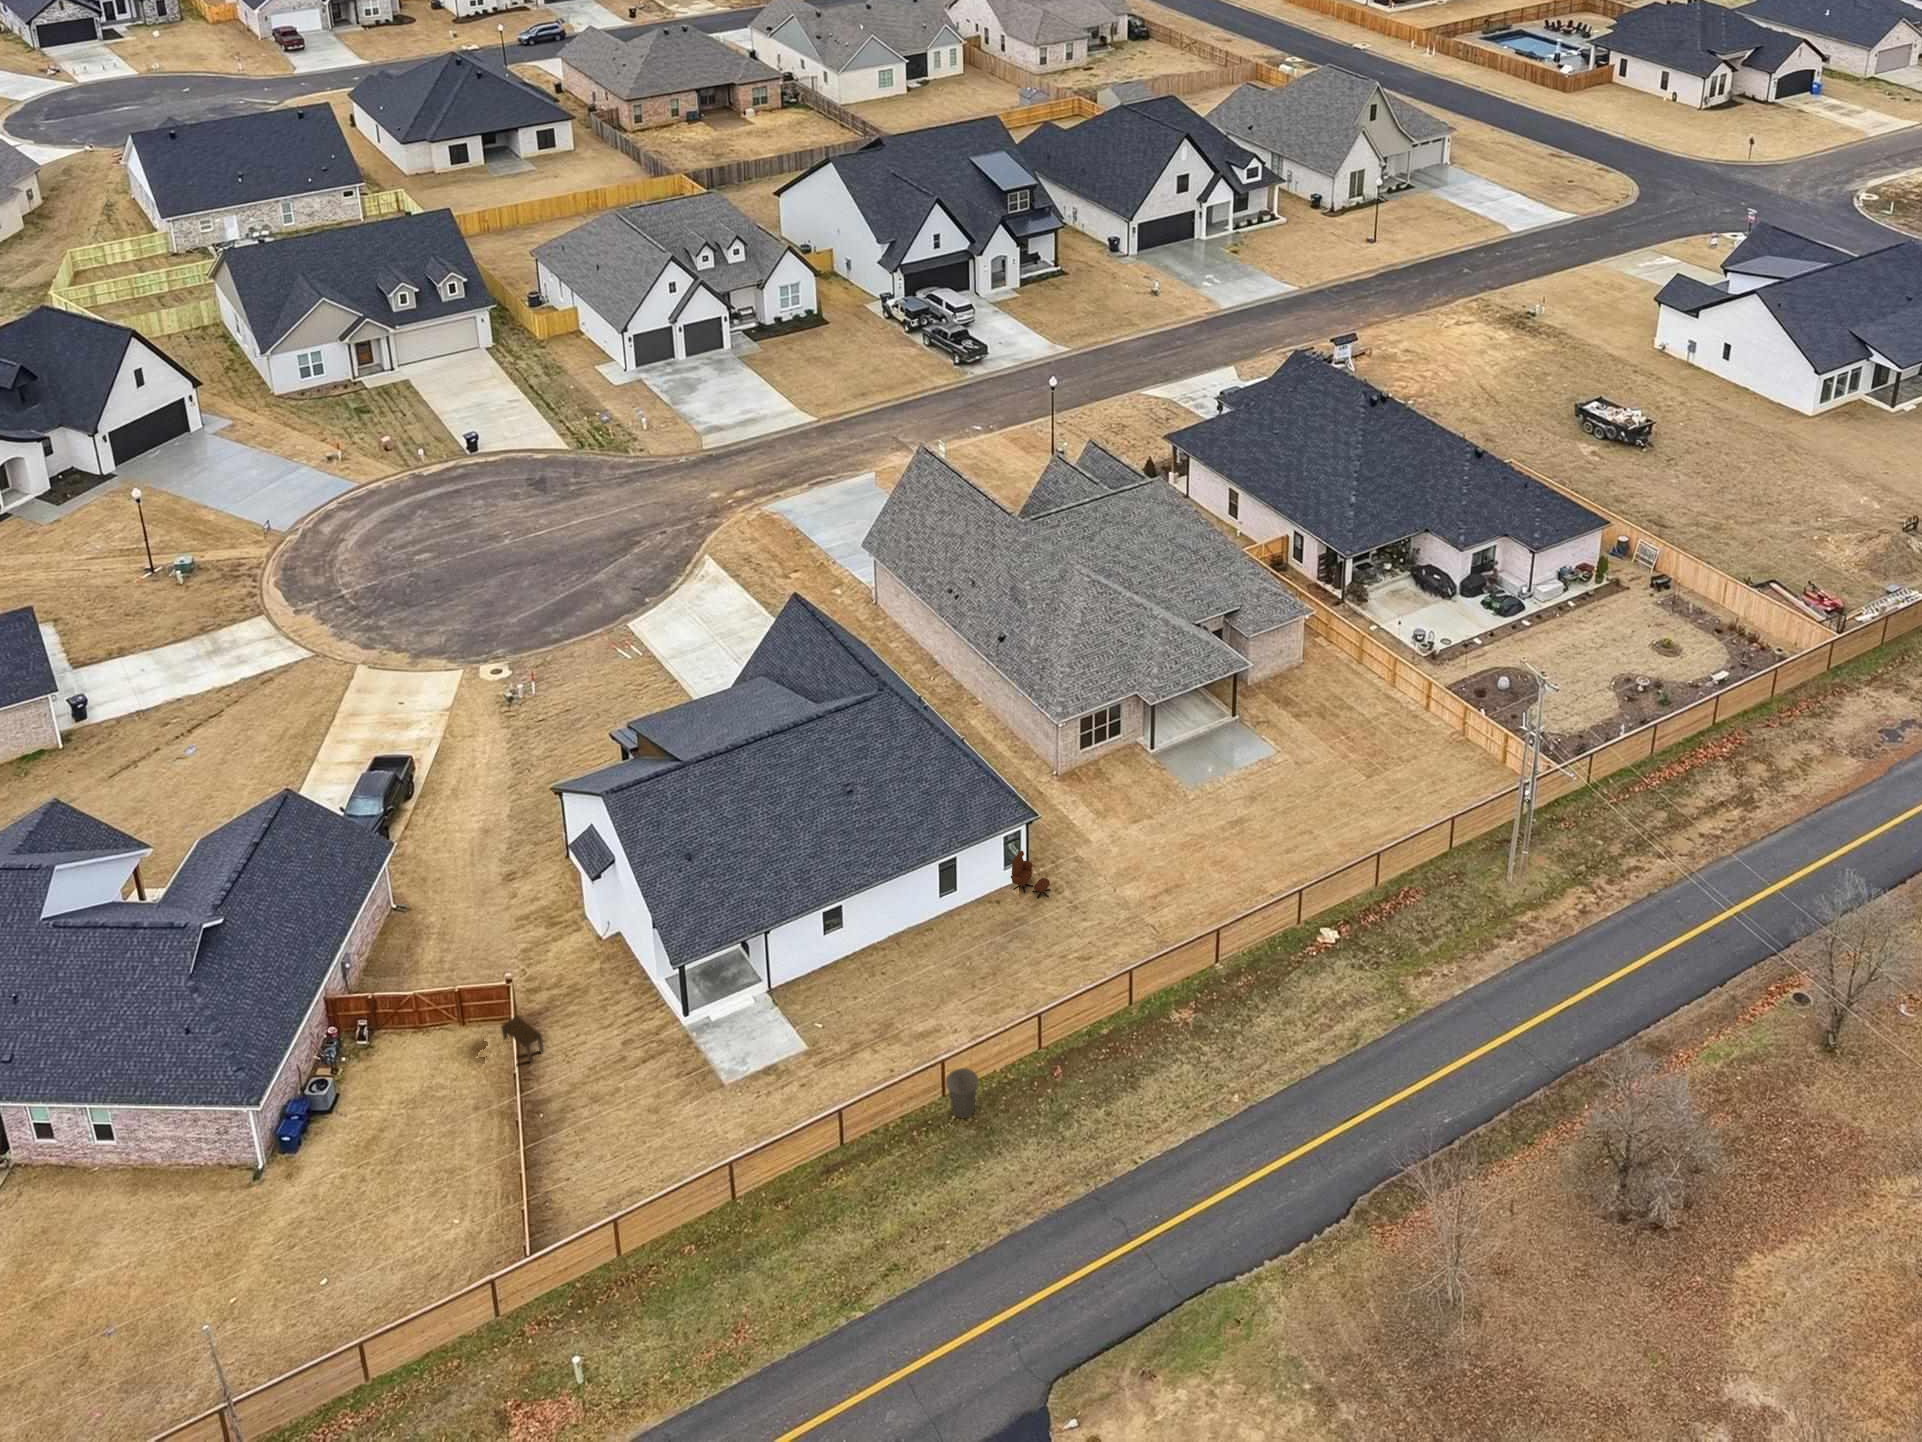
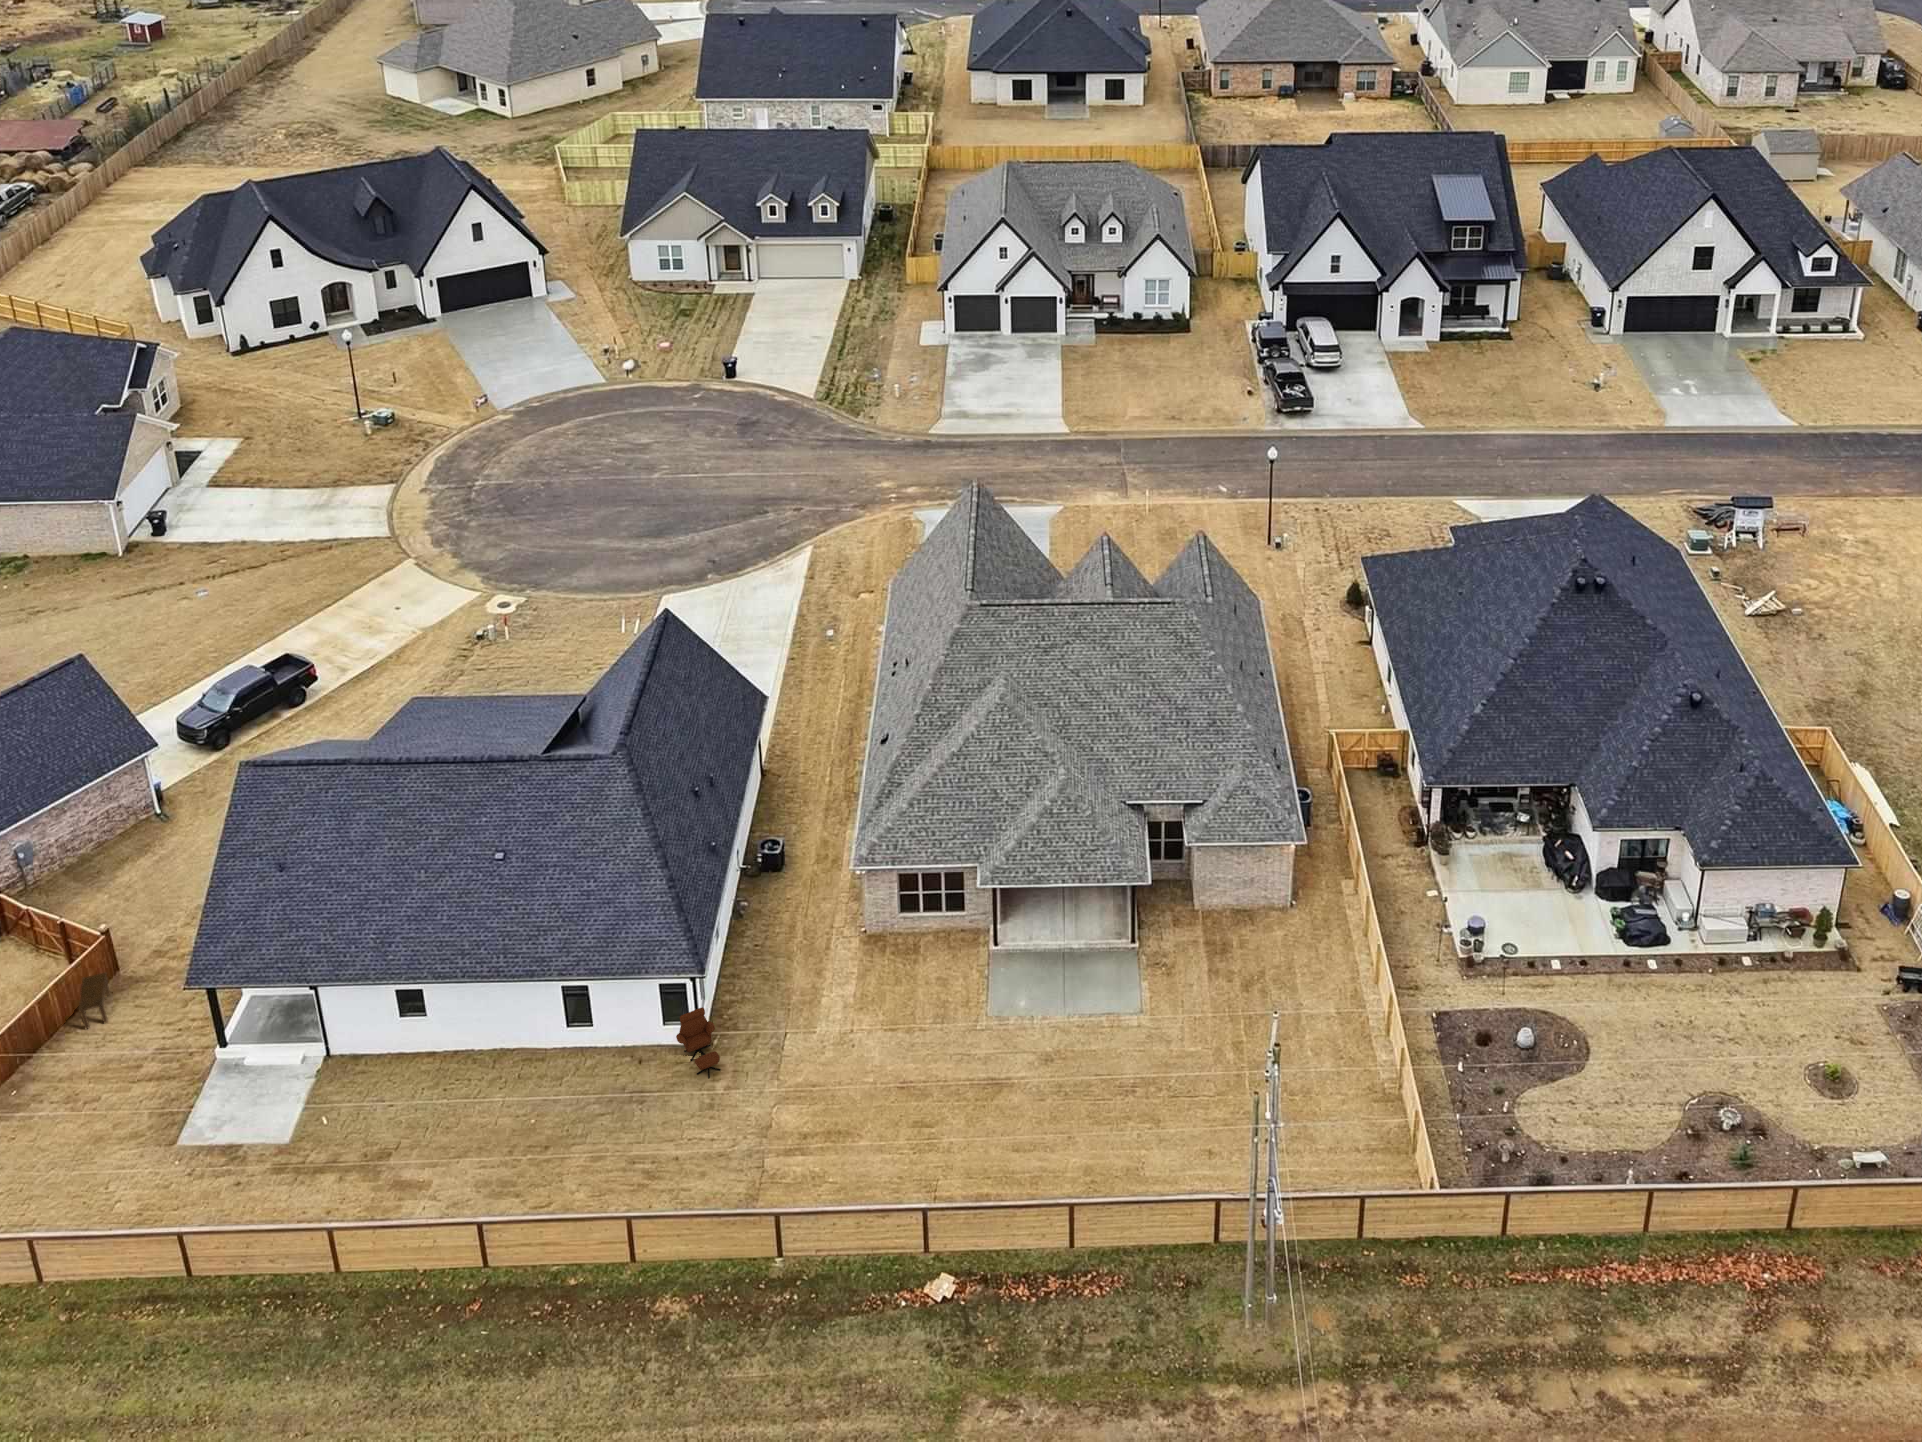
trash can: present [946,1068,979,1118] -> none [320,1243,365,1308]

